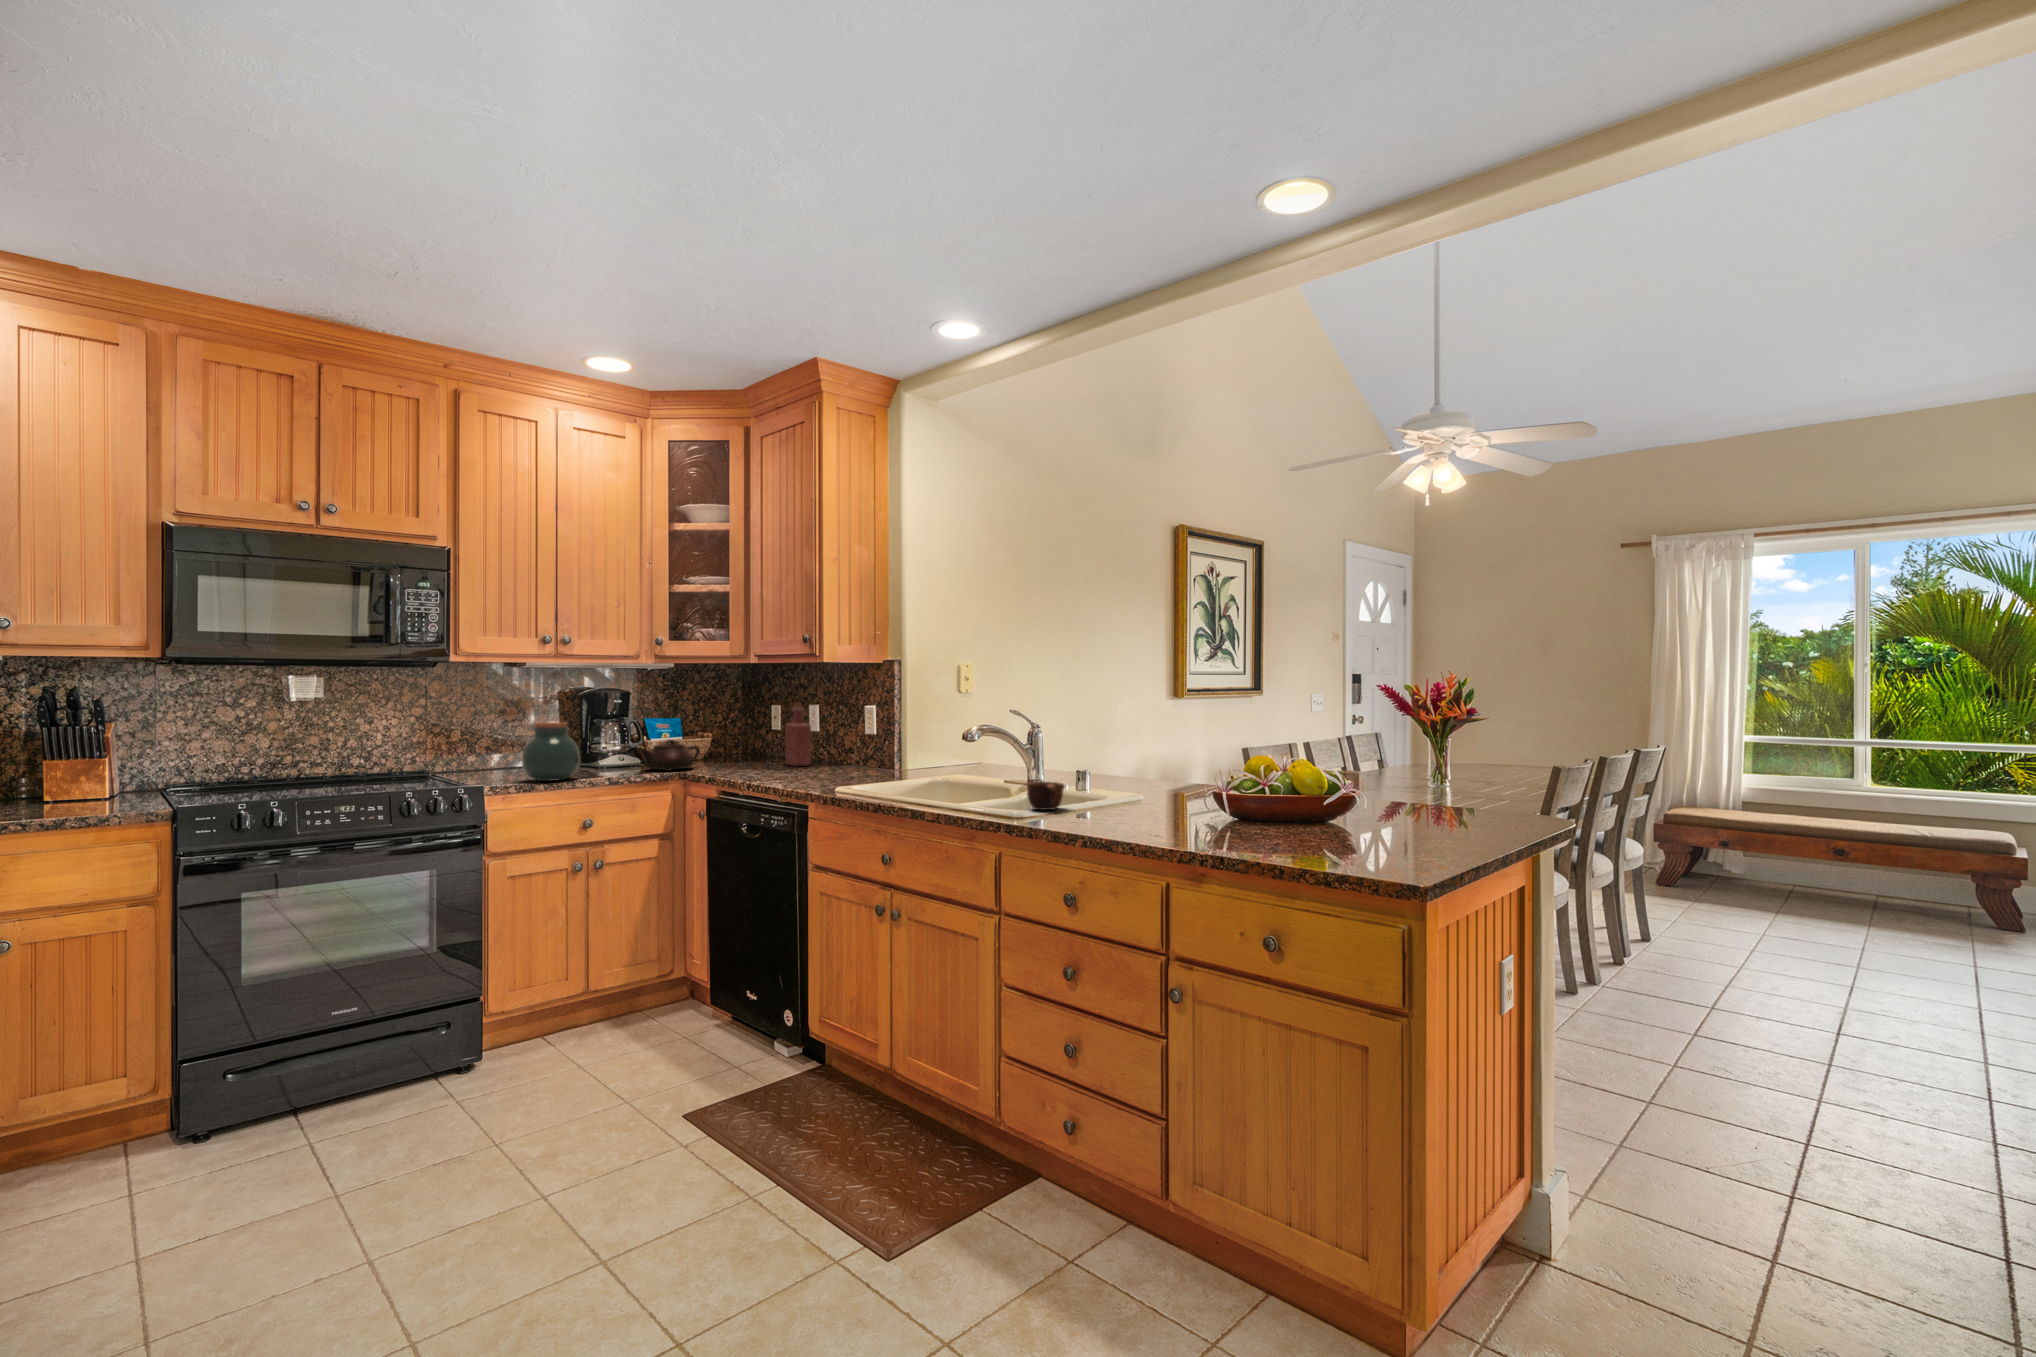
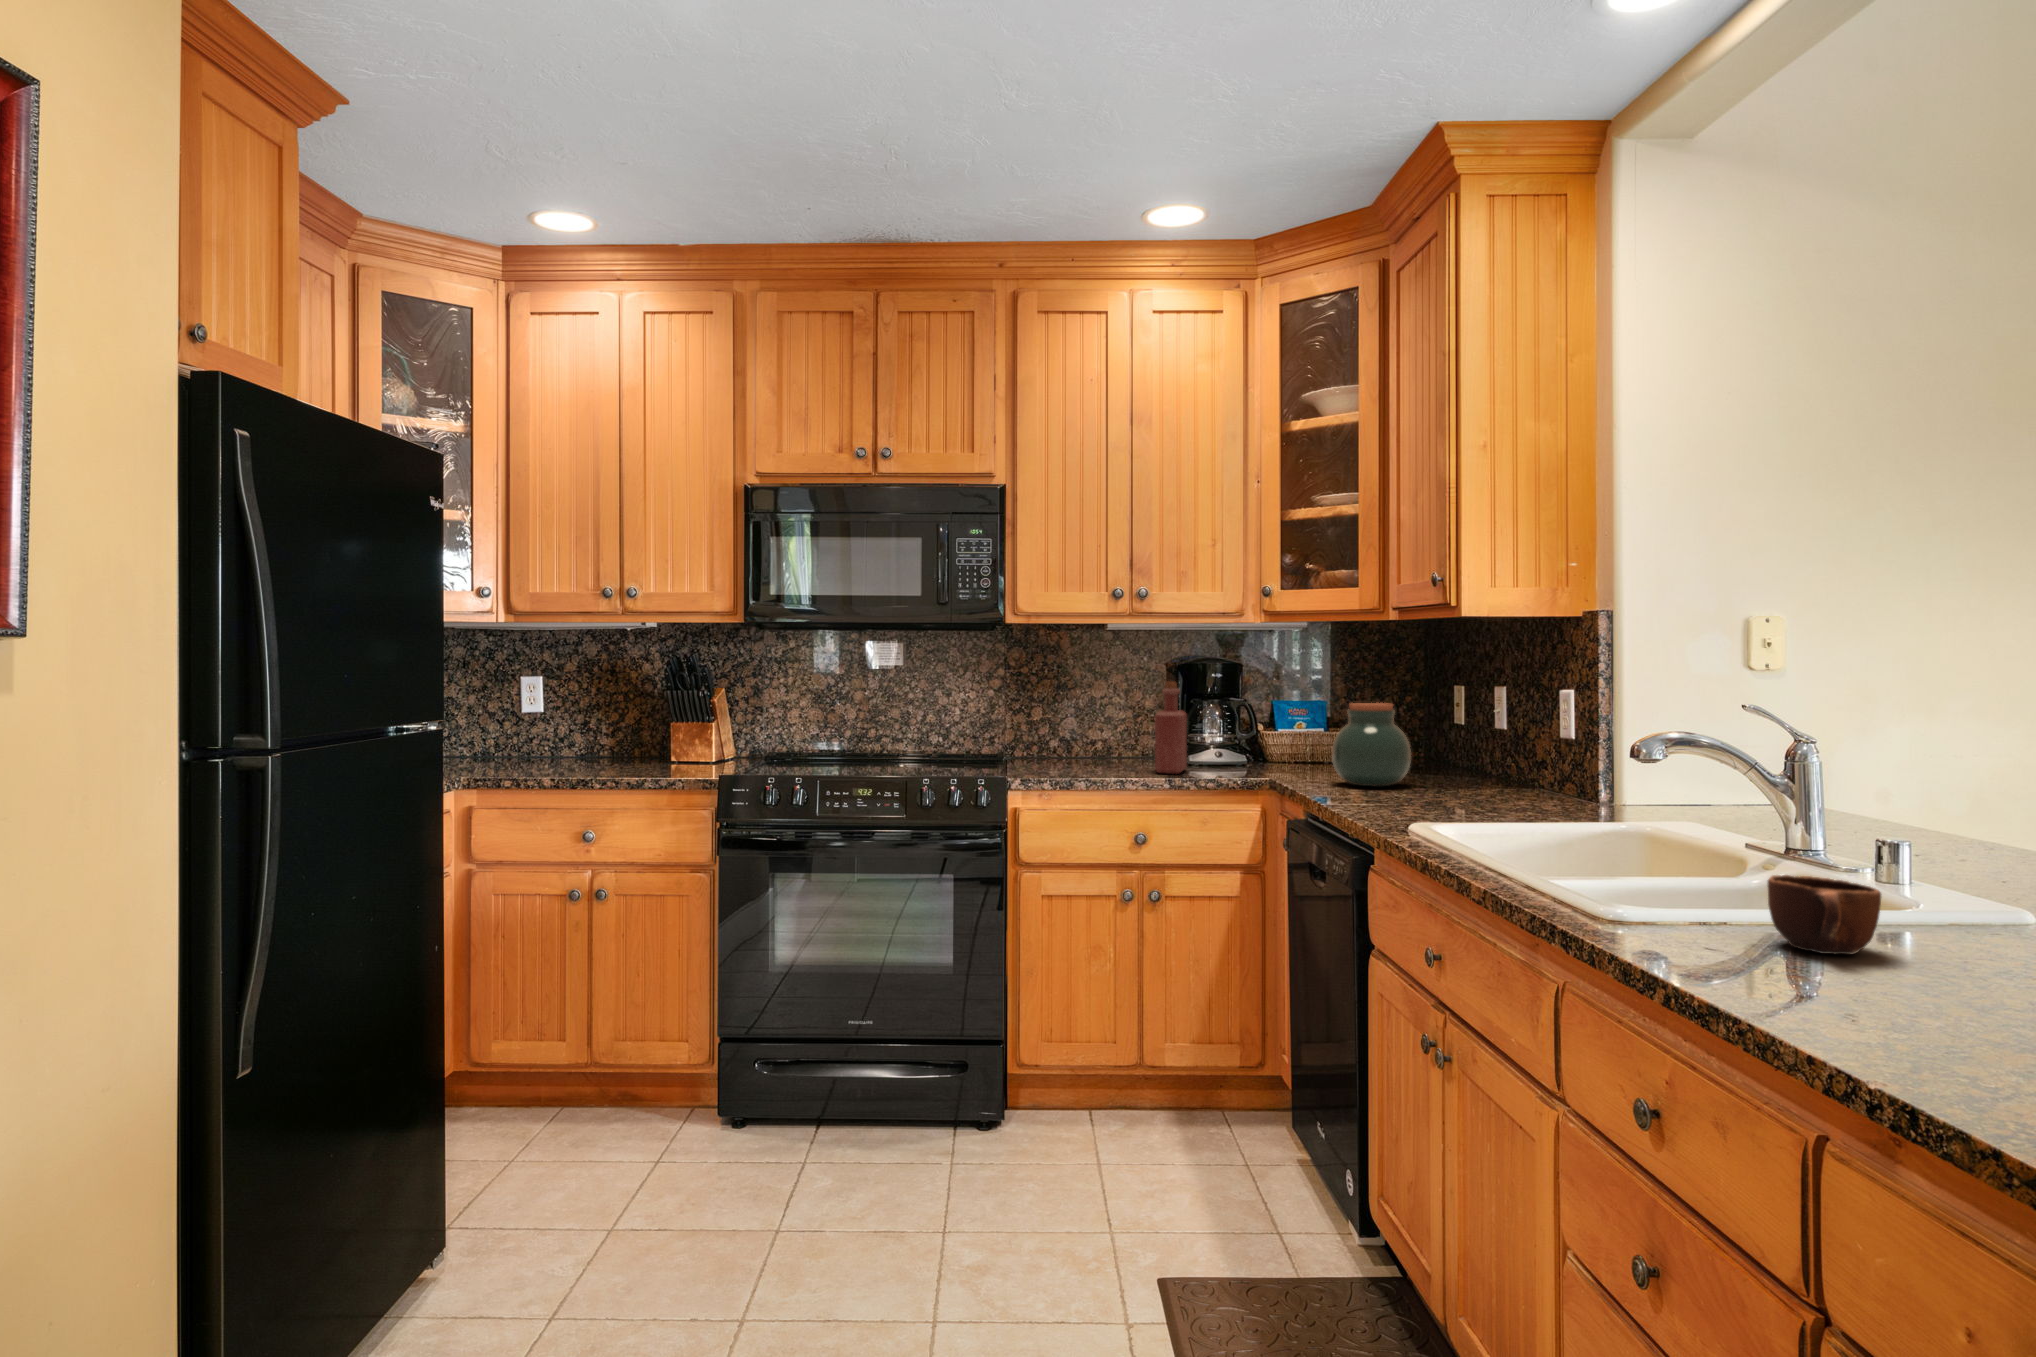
bottle: present [785,702,811,766] -> present [1155,681,1187,774]
jar: present [522,722,580,781] -> present [1332,703,1411,786]
teapot: present [641,740,700,771] -> none [1225,732,1315,776]

